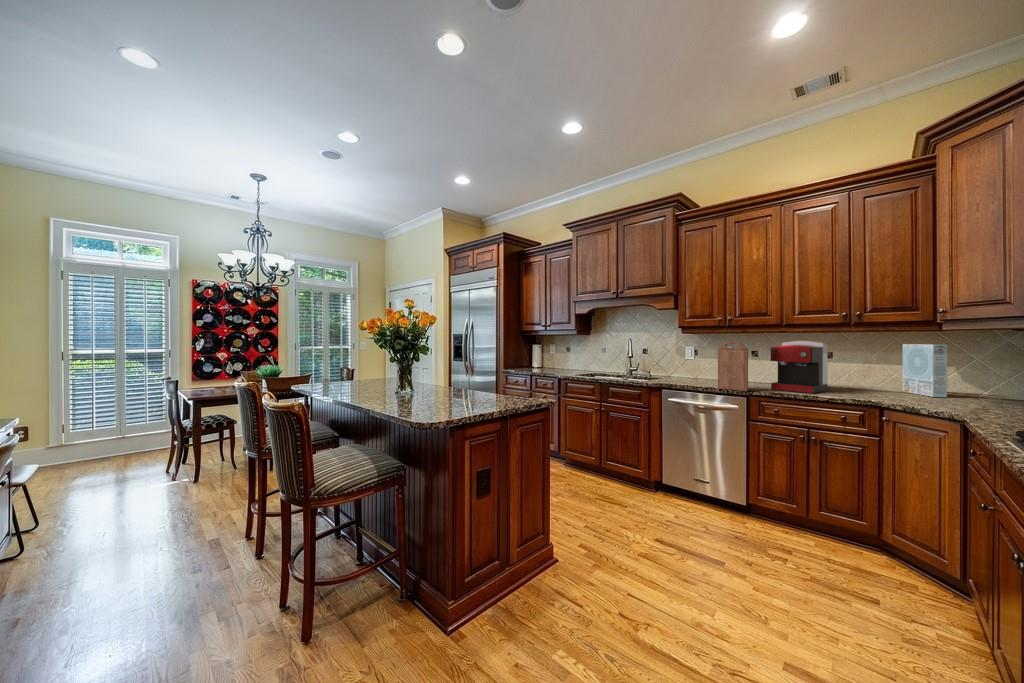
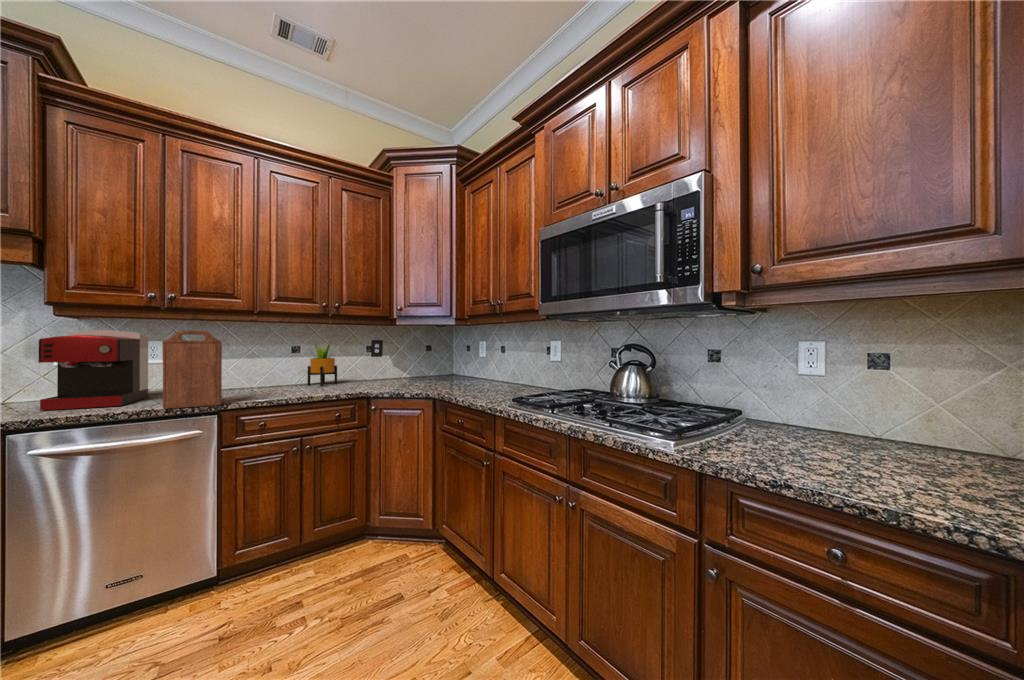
coffee maker: present [771,341,828,393] -> present [39,330,148,410]
cereal box: present [902,344,947,397] -> none [357,337,391,382]
potted plant: none [834,347,869,391] -> present [308,343,337,386]

